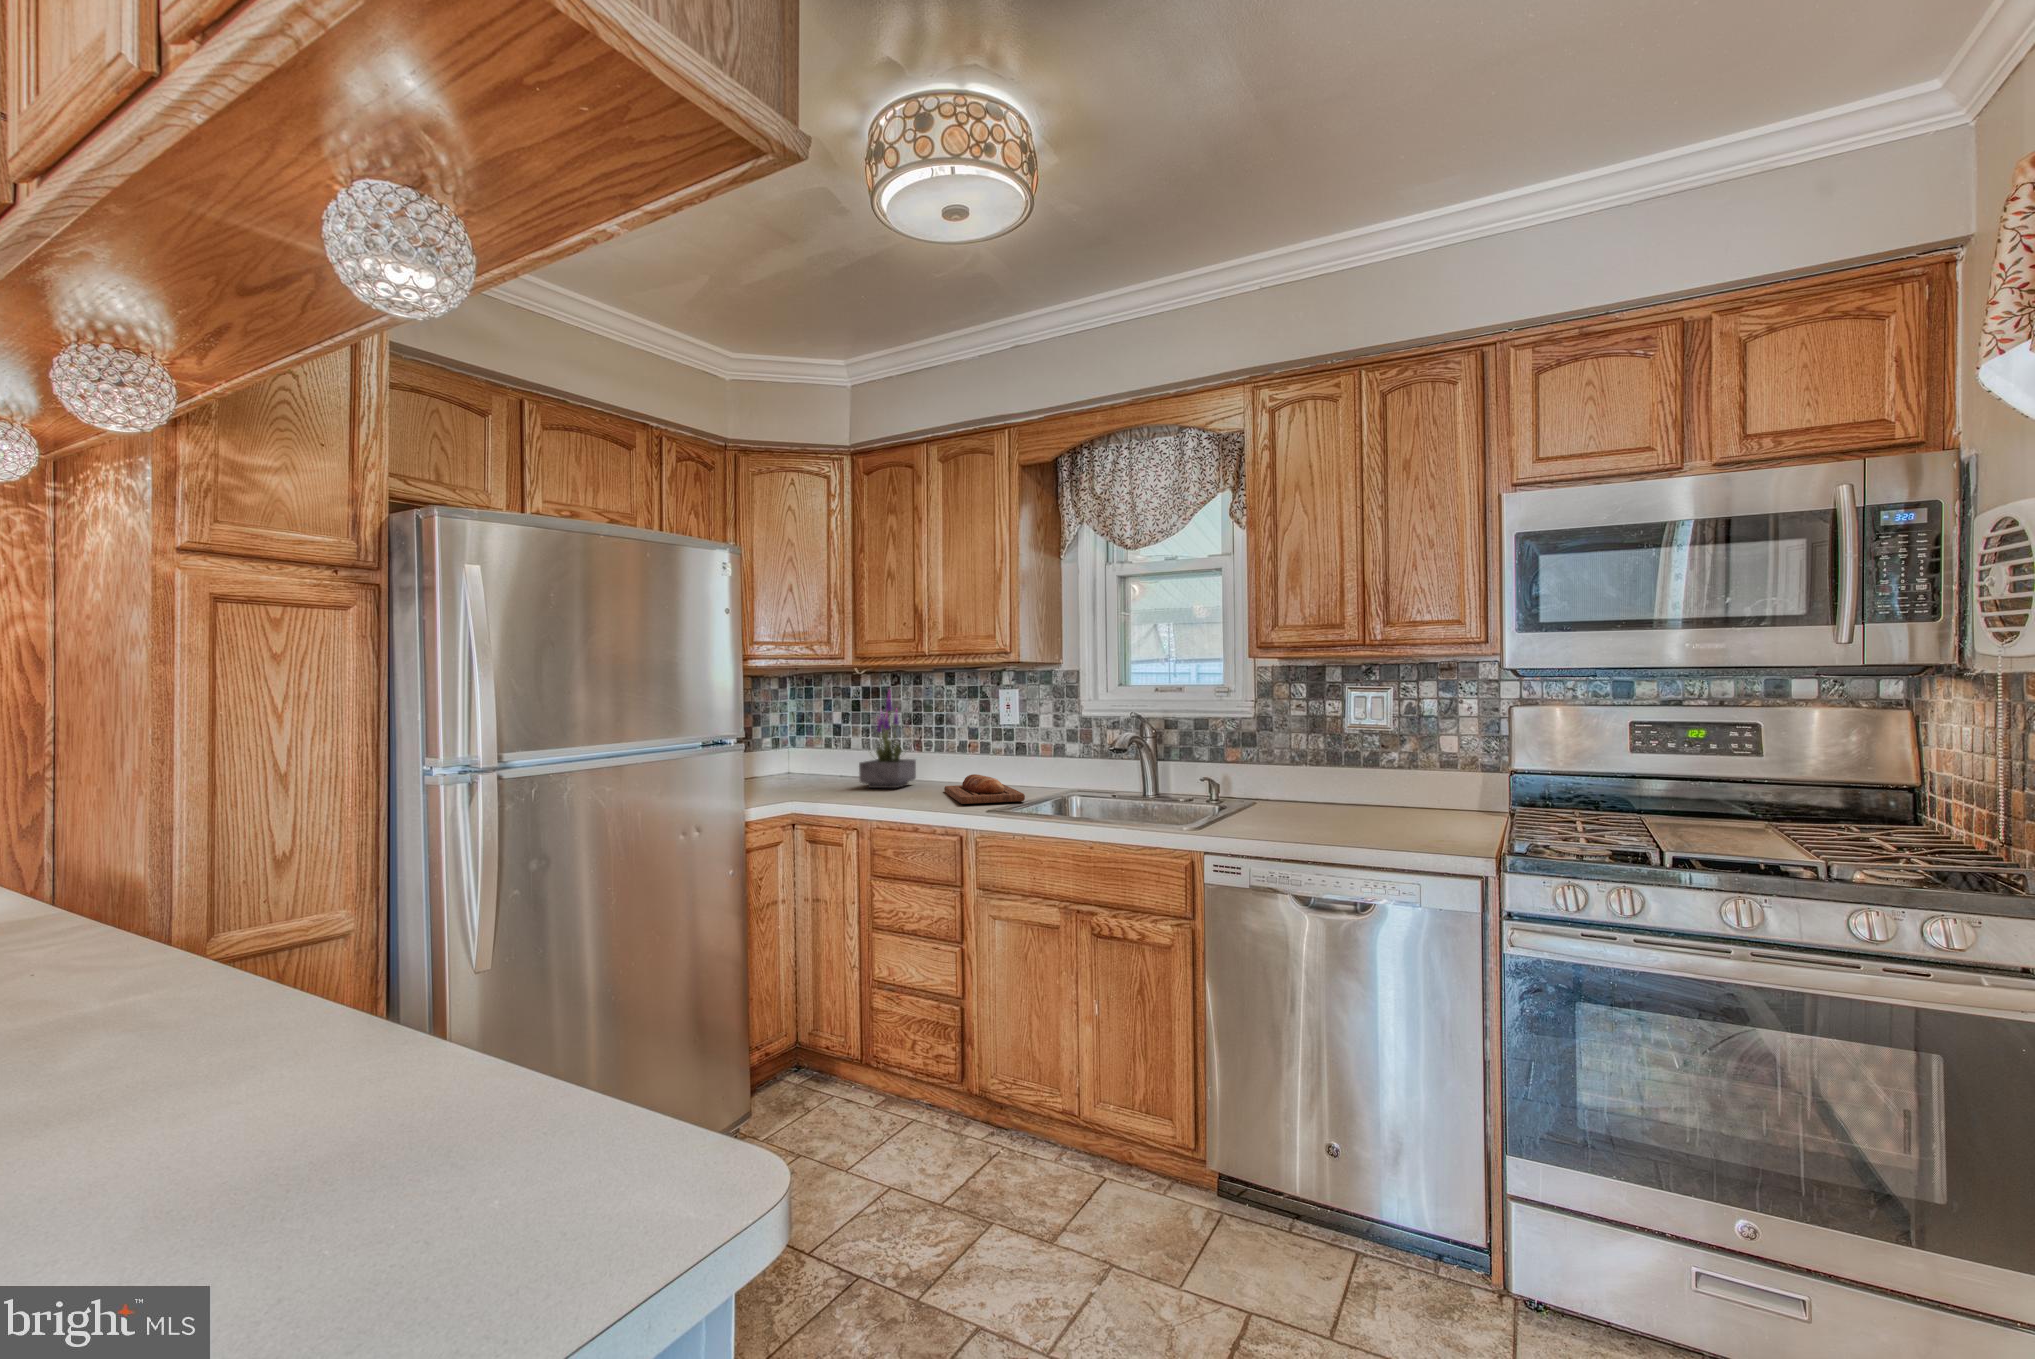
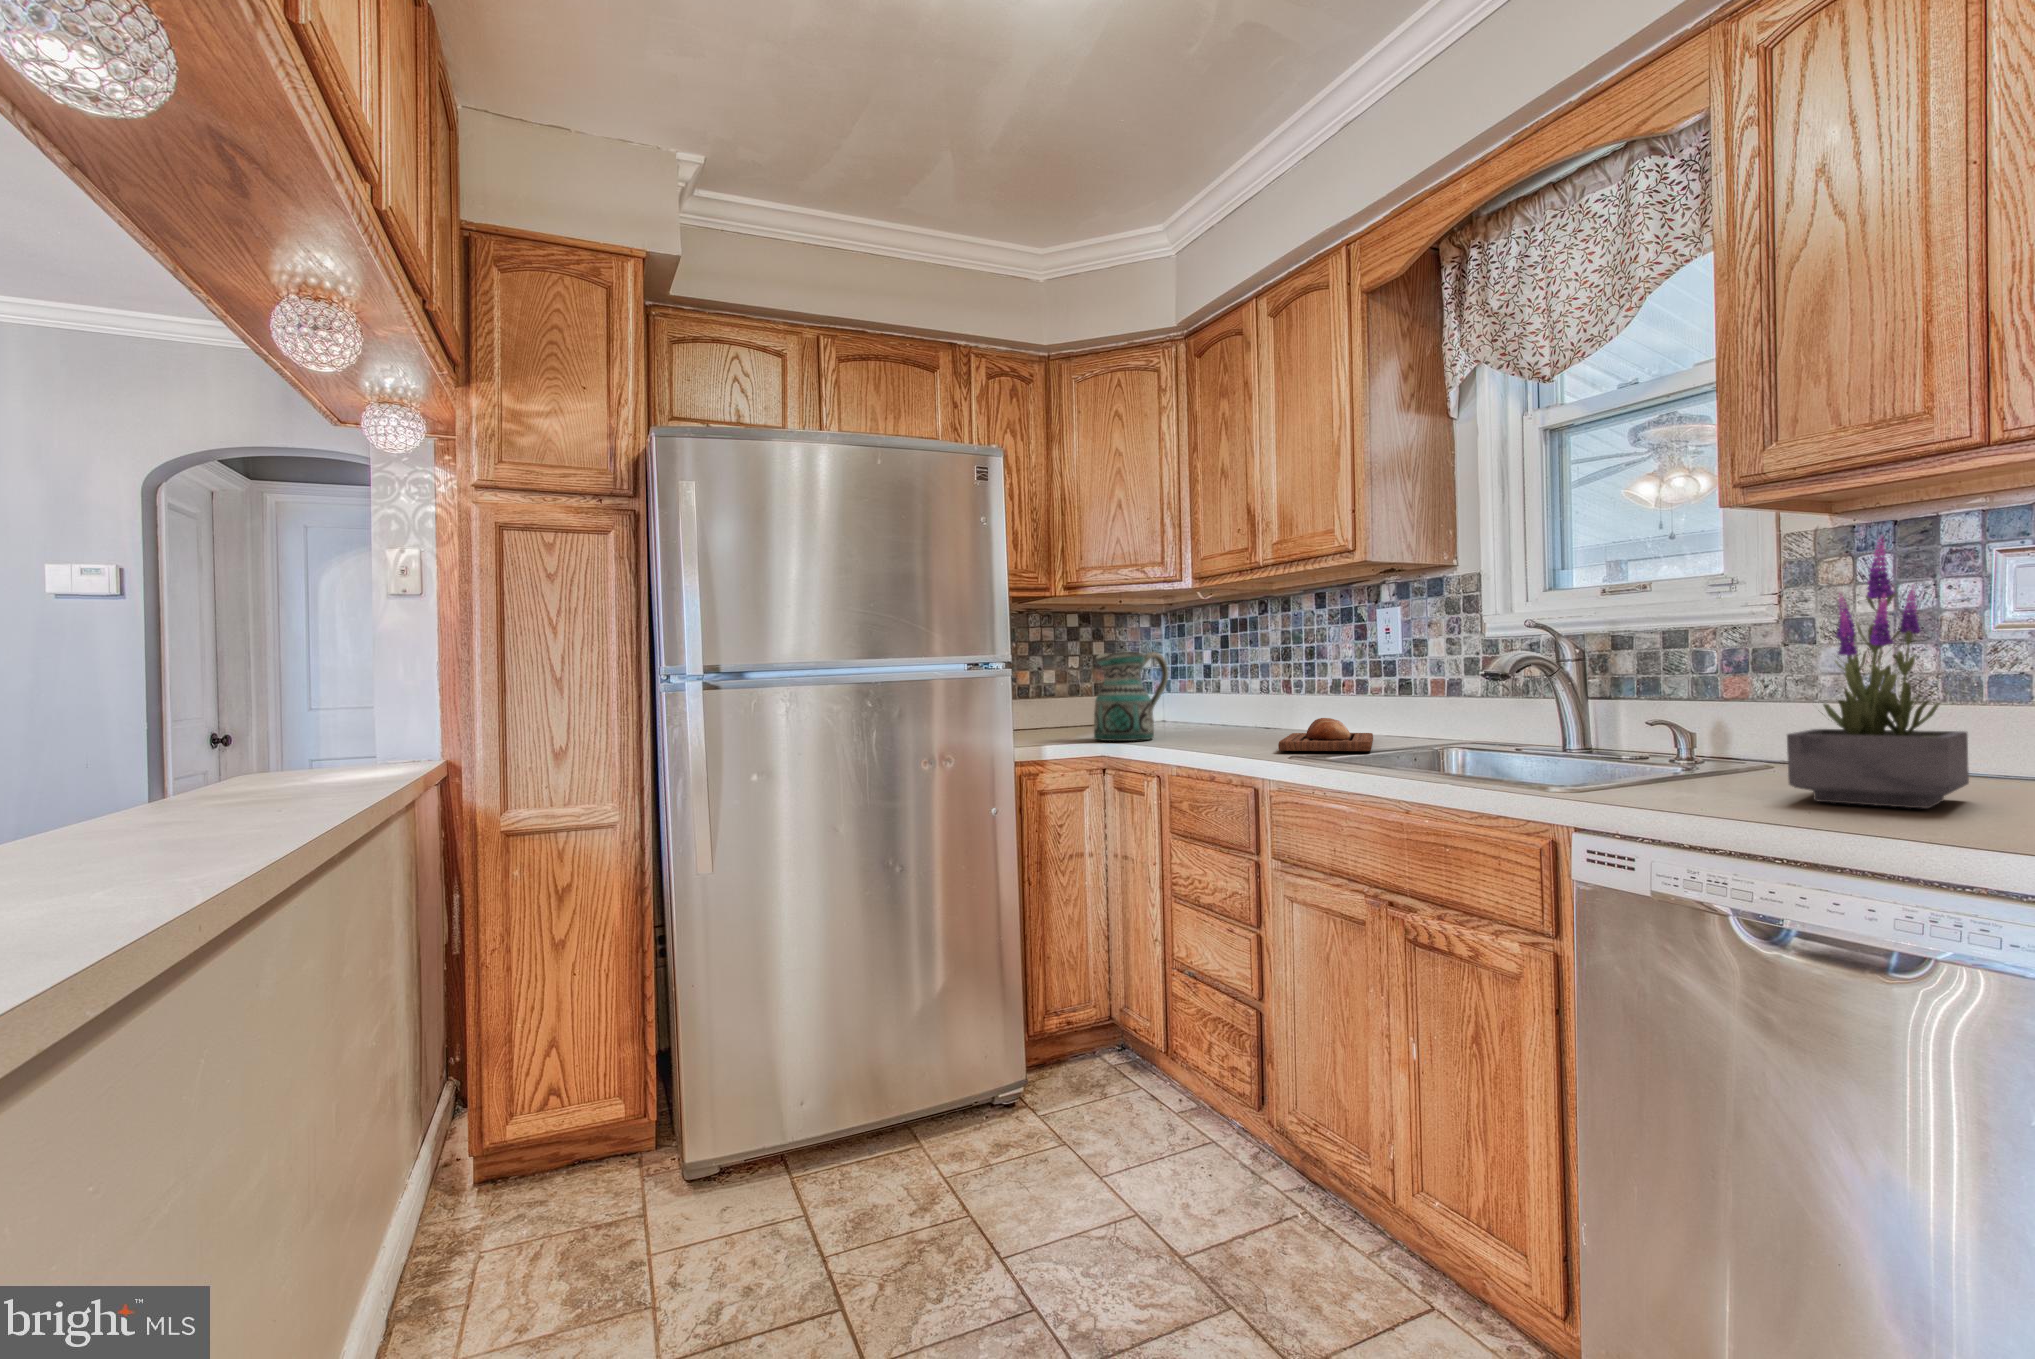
potted plant: present [859,692,916,788] -> present [1787,539,1969,808]
ceramic pitcher: none [777,720,837,799] -> present [1094,651,1168,741]

